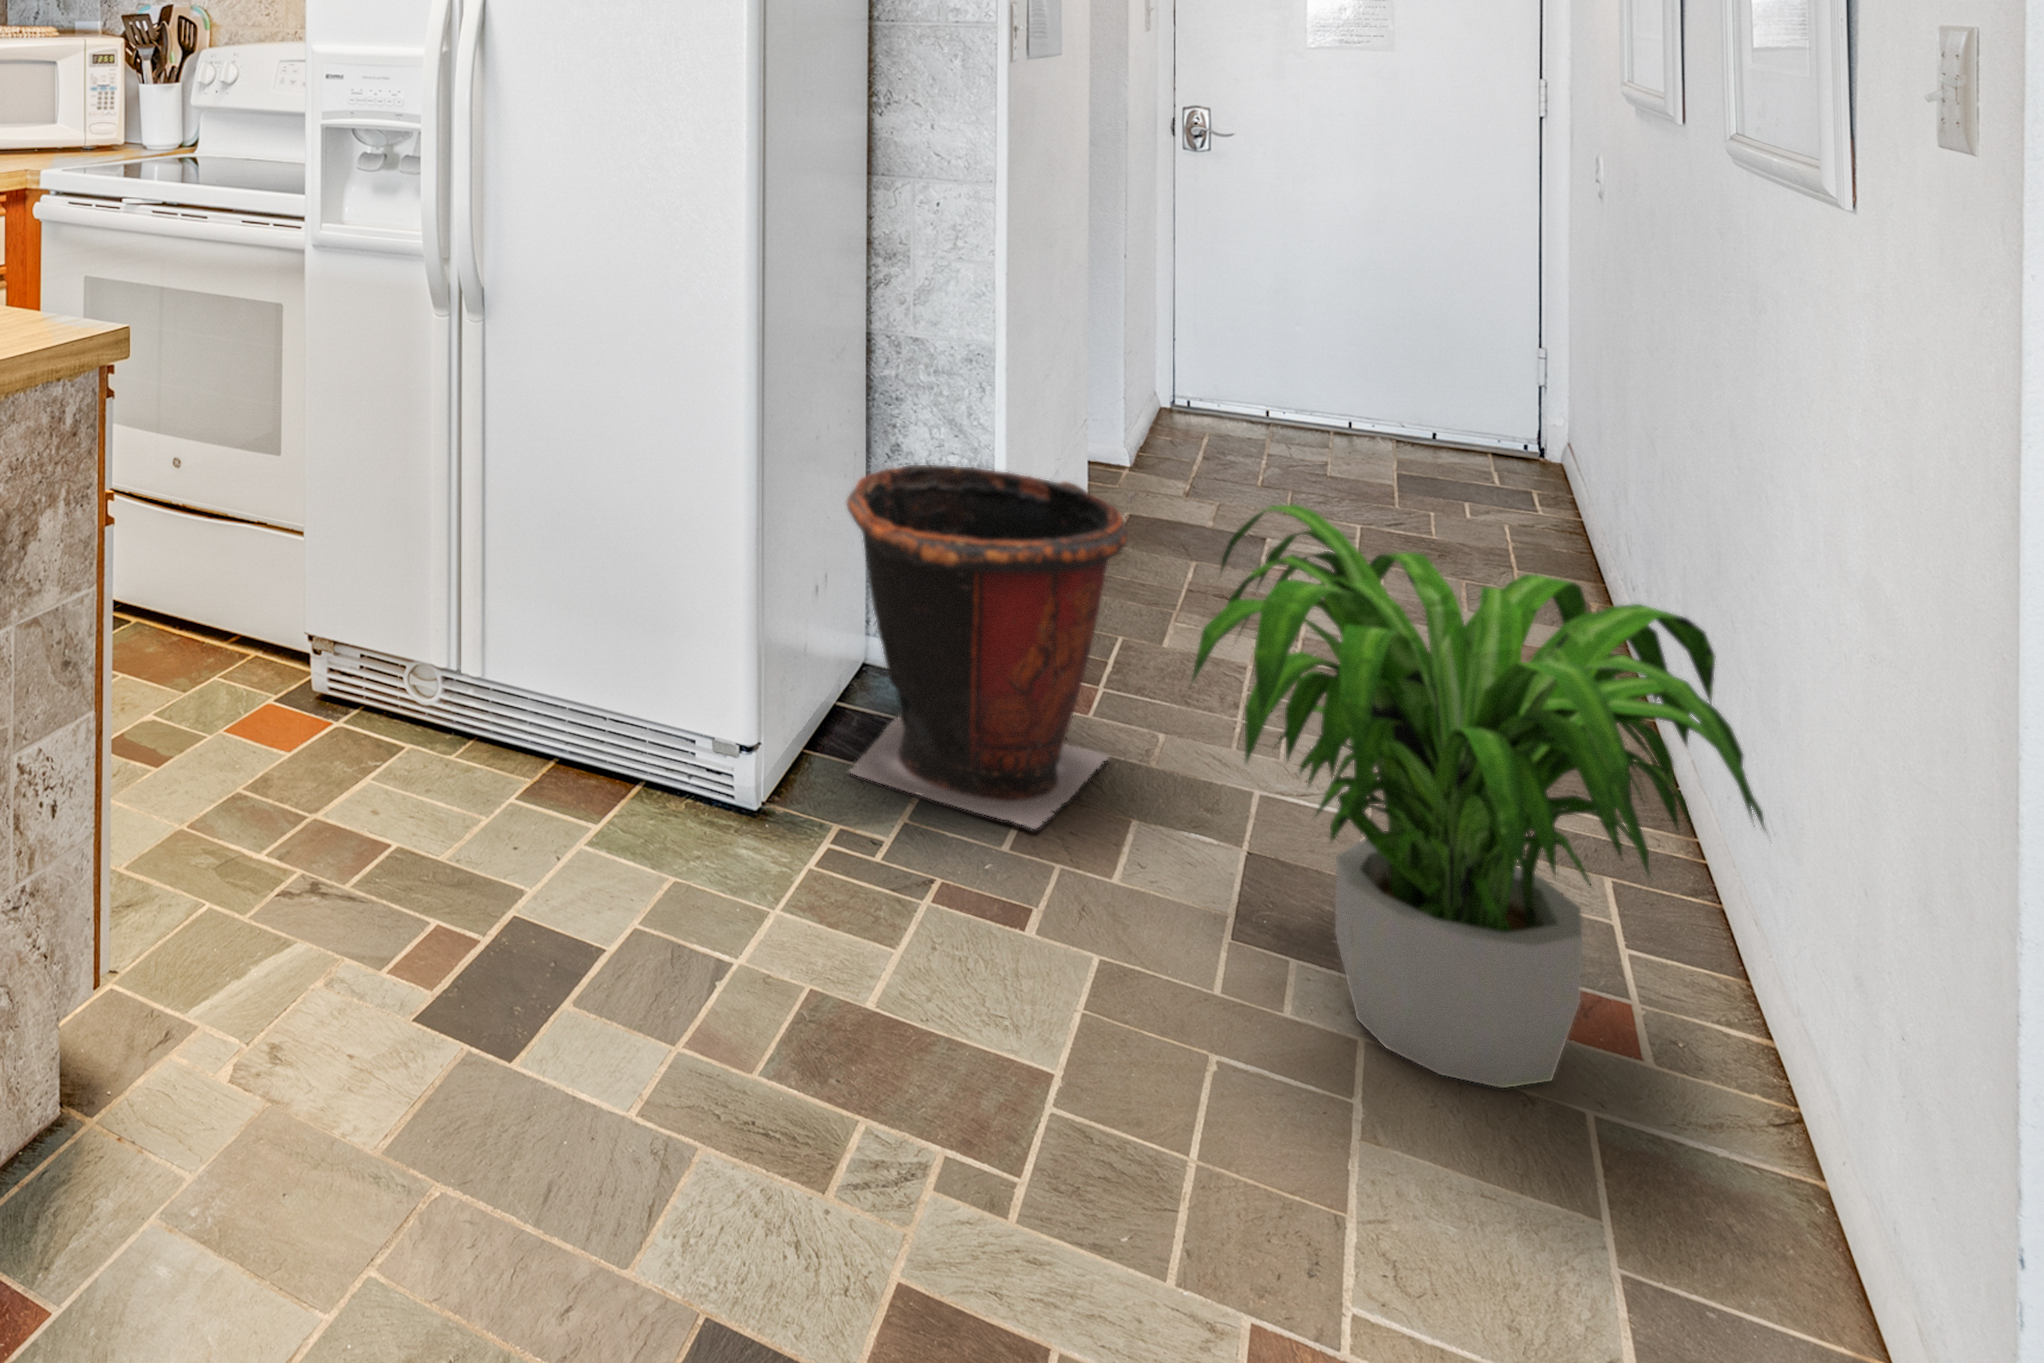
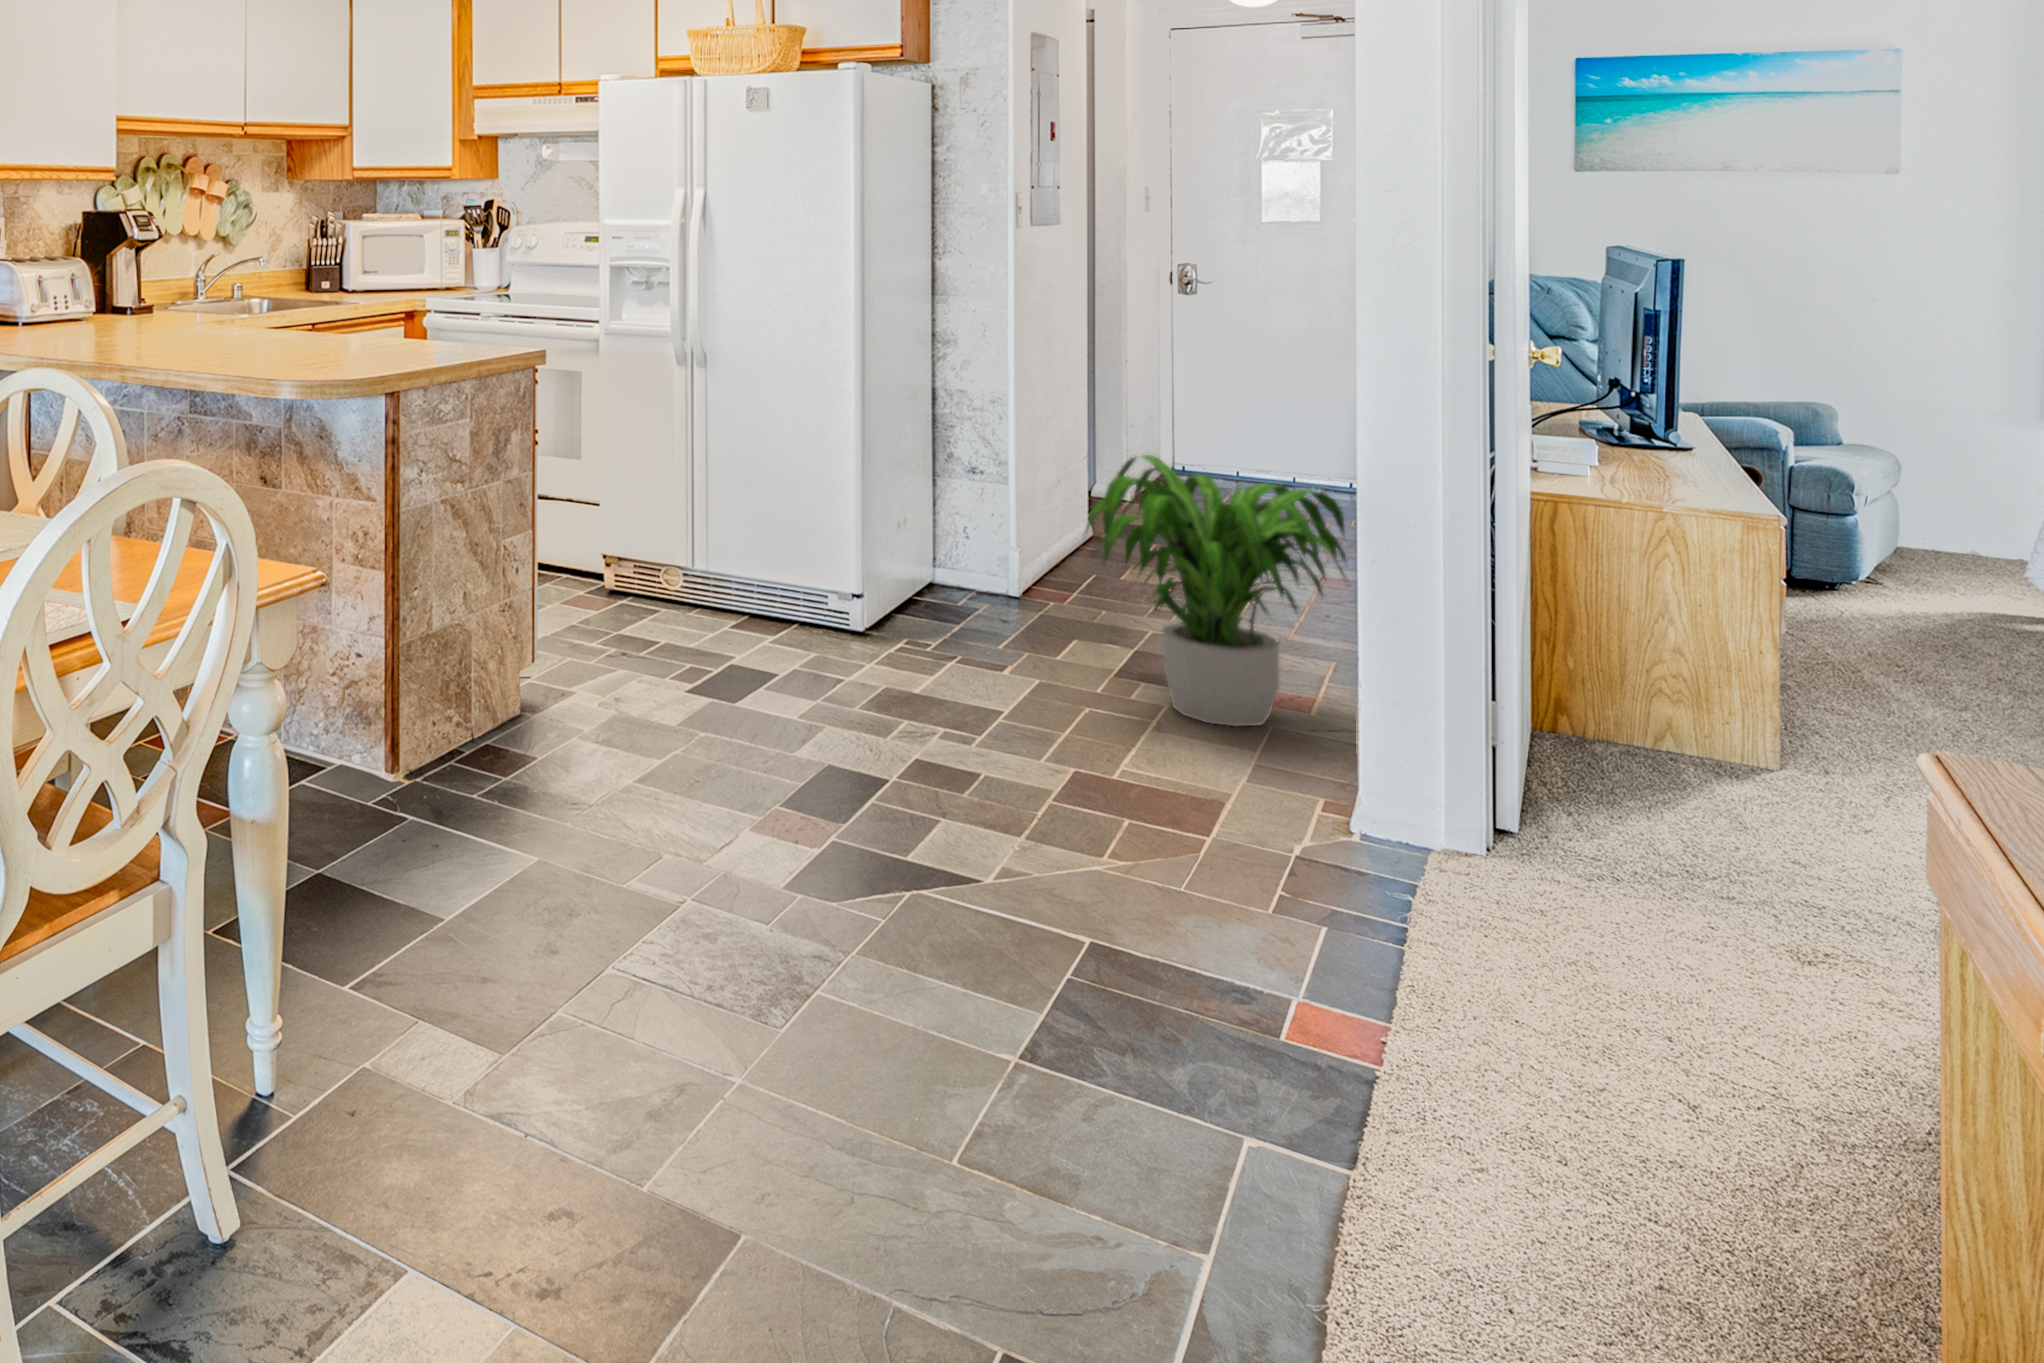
trash can: present [847,465,1135,829] -> none [917,452,1078,646]

